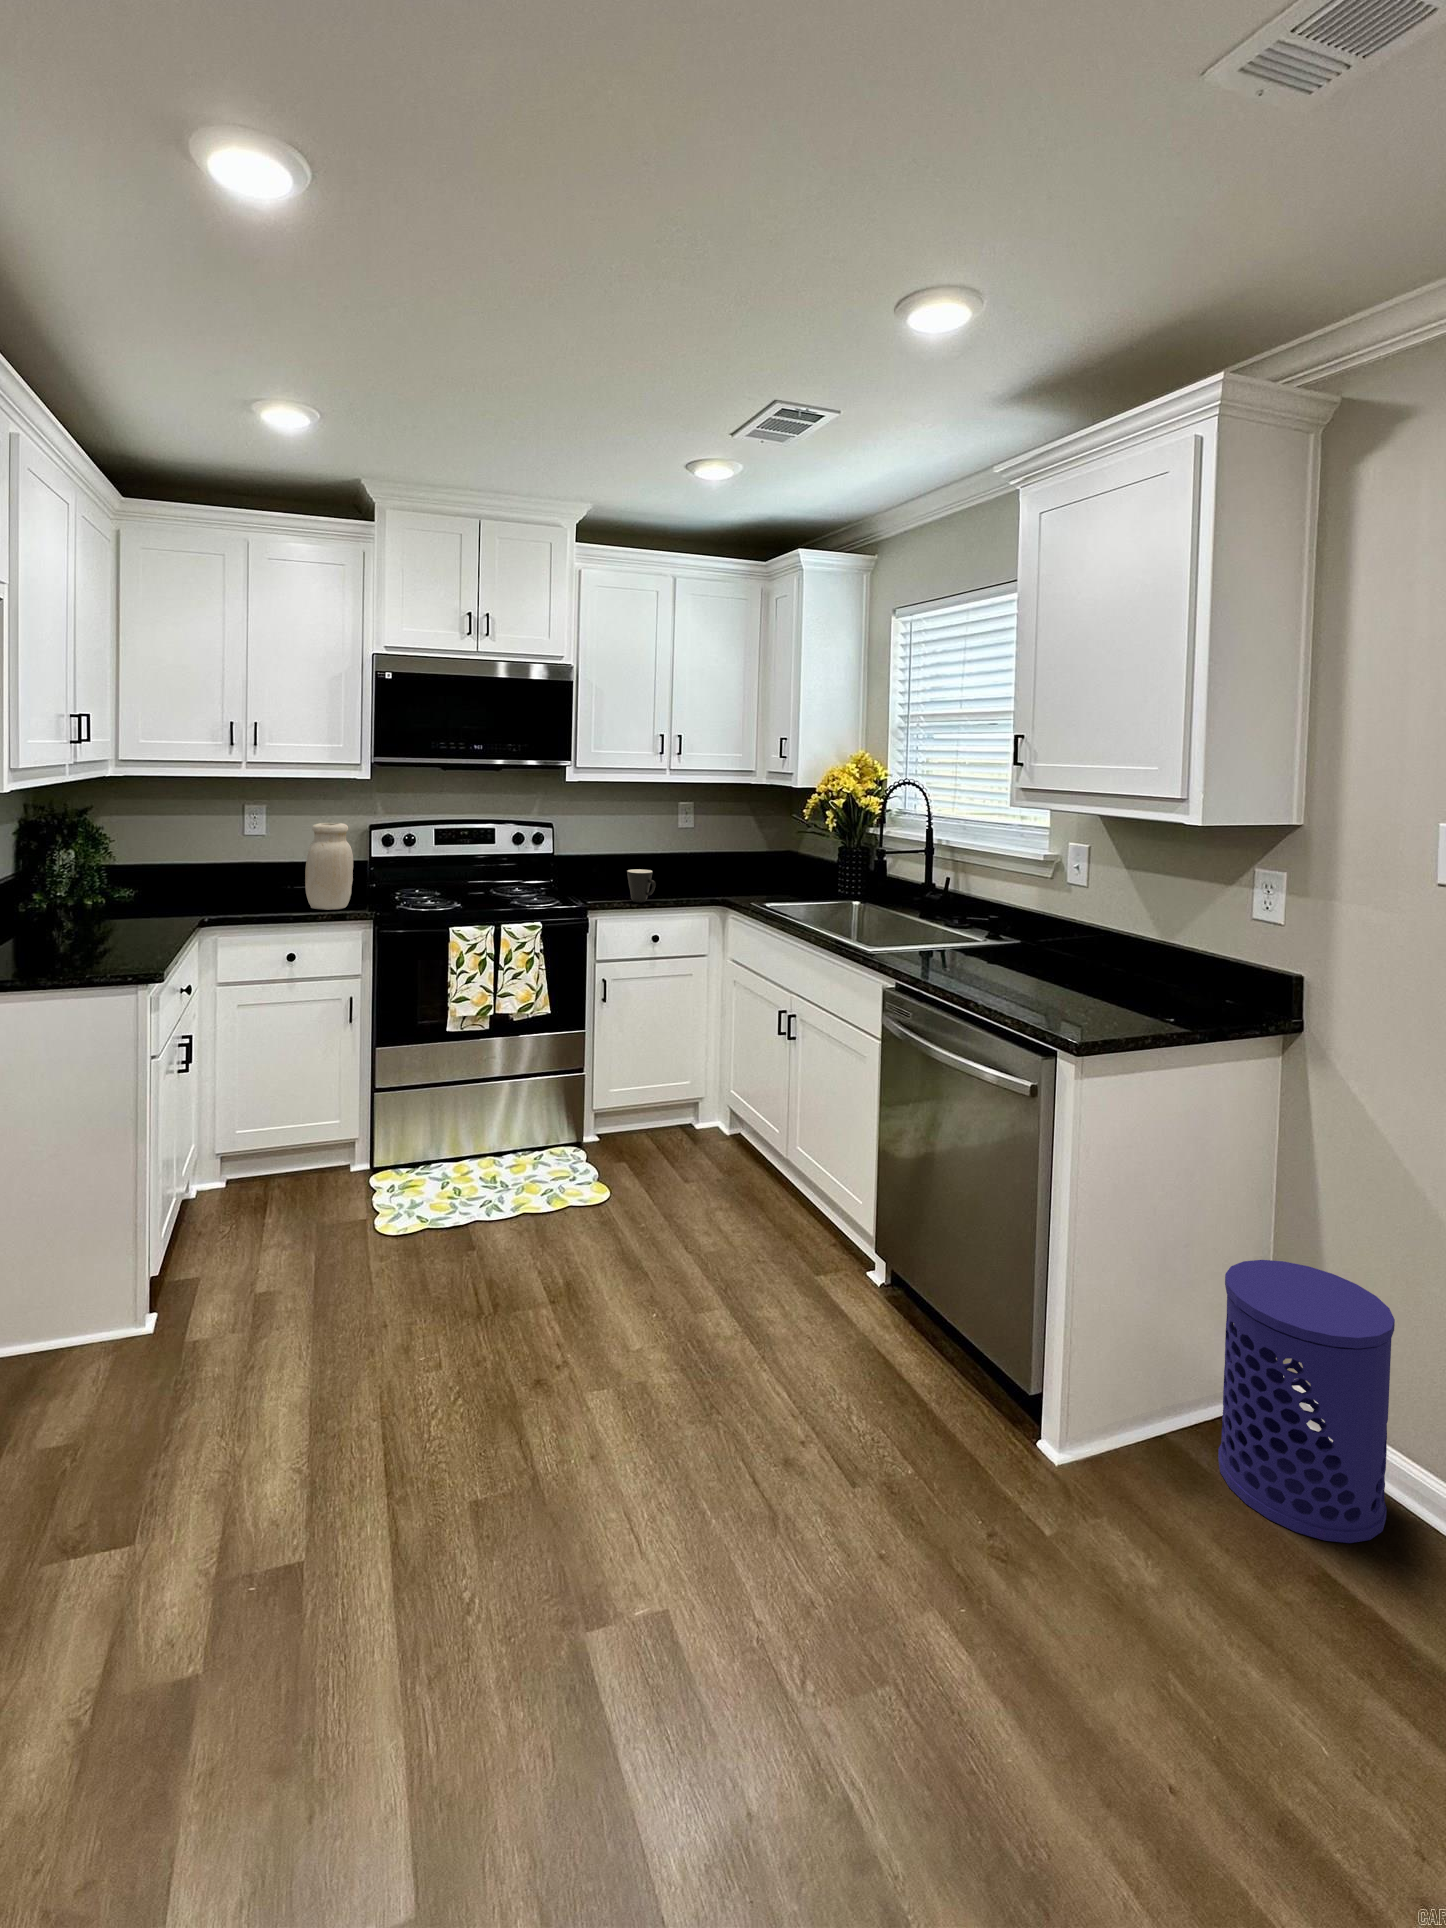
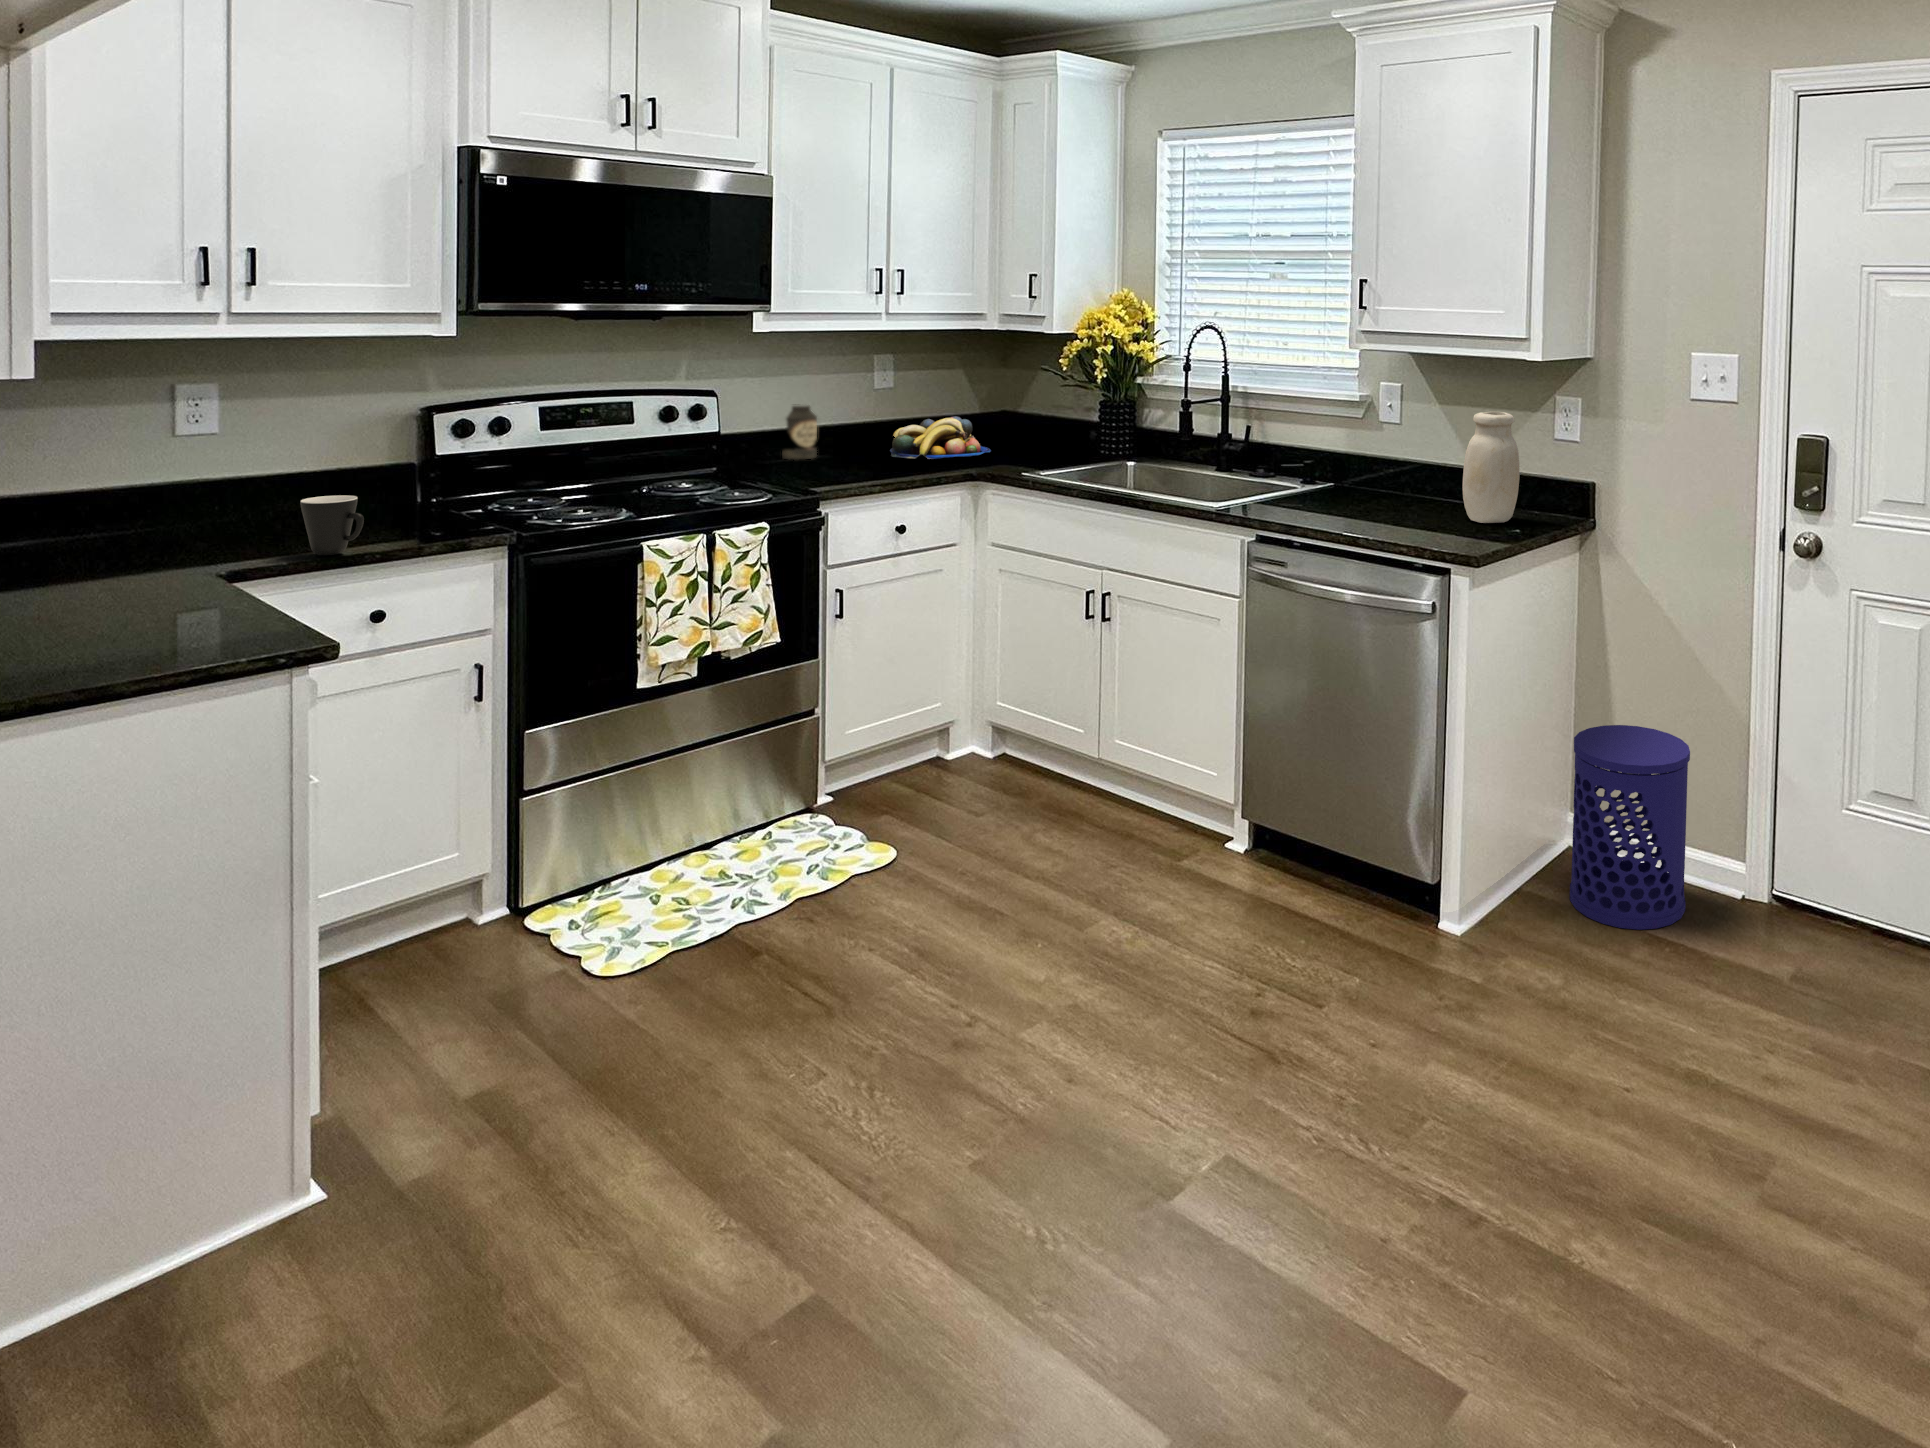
jar: present [305,823,353,910] -> present [1462,412,1520,523]
canister: none [611,836,636,878] -> present [782,406,817,460]
fruit bowl: none [687,852,767,885] -> present [890,416,991,459]
mug: present [627,869,656,903] -> present [300,495,364,555]

